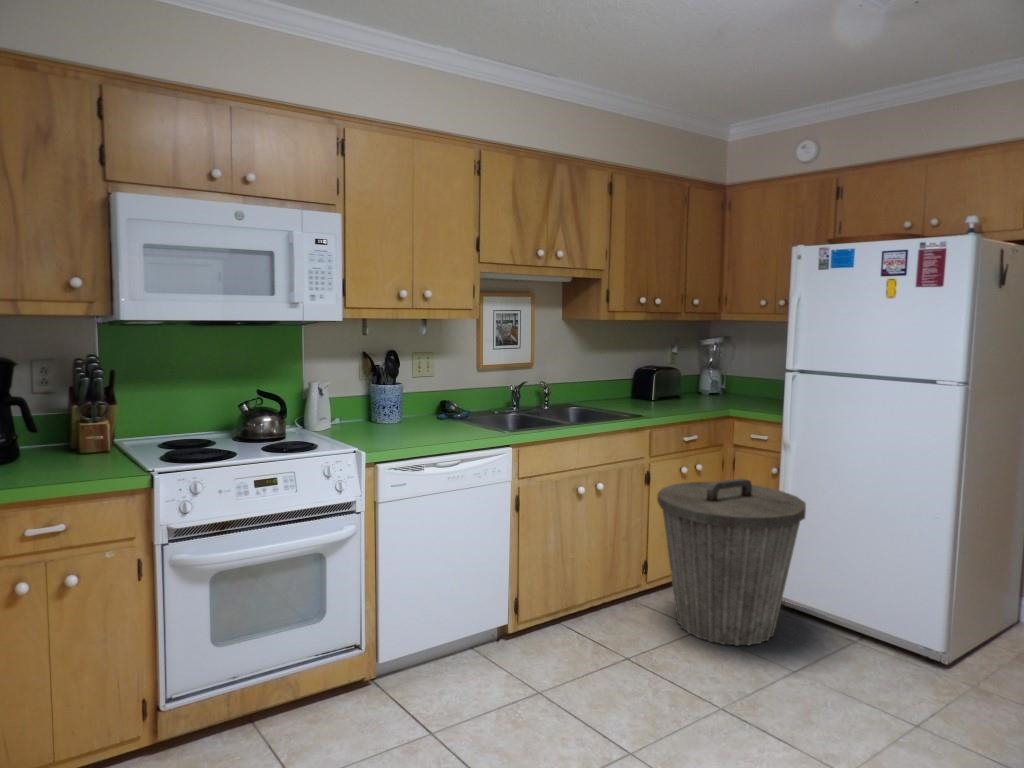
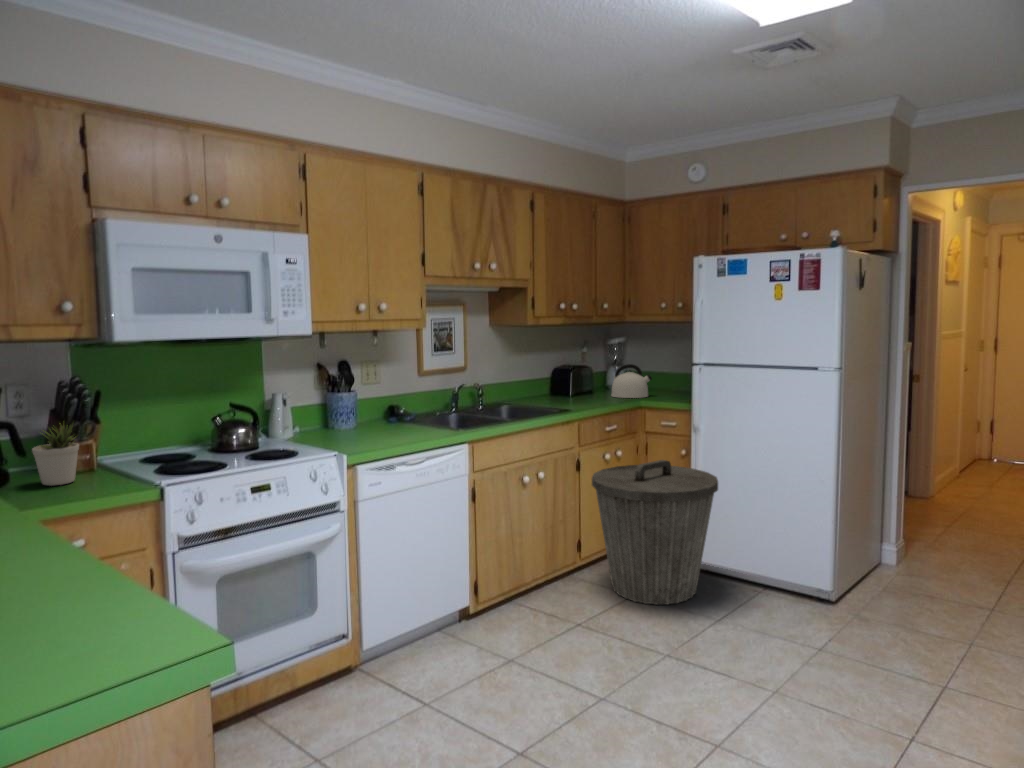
kettle: none [696,368,744,406] -> present [611,364,652,398]
potted plant: none [36,399,85,465] -> present [32,426,79,486]

